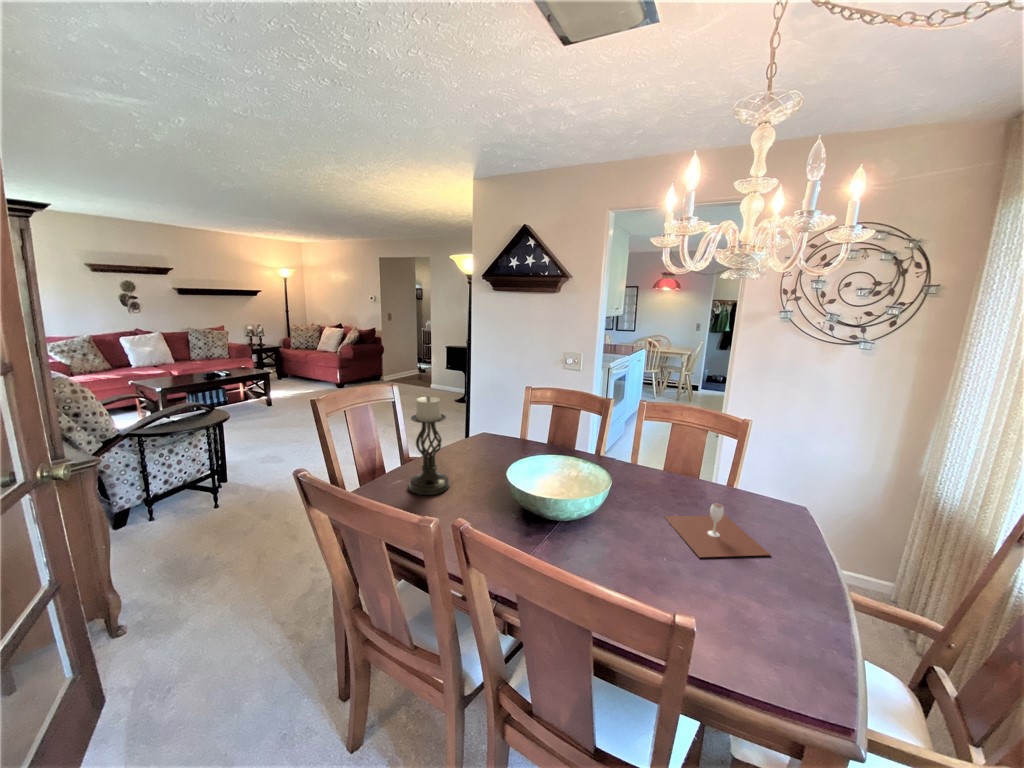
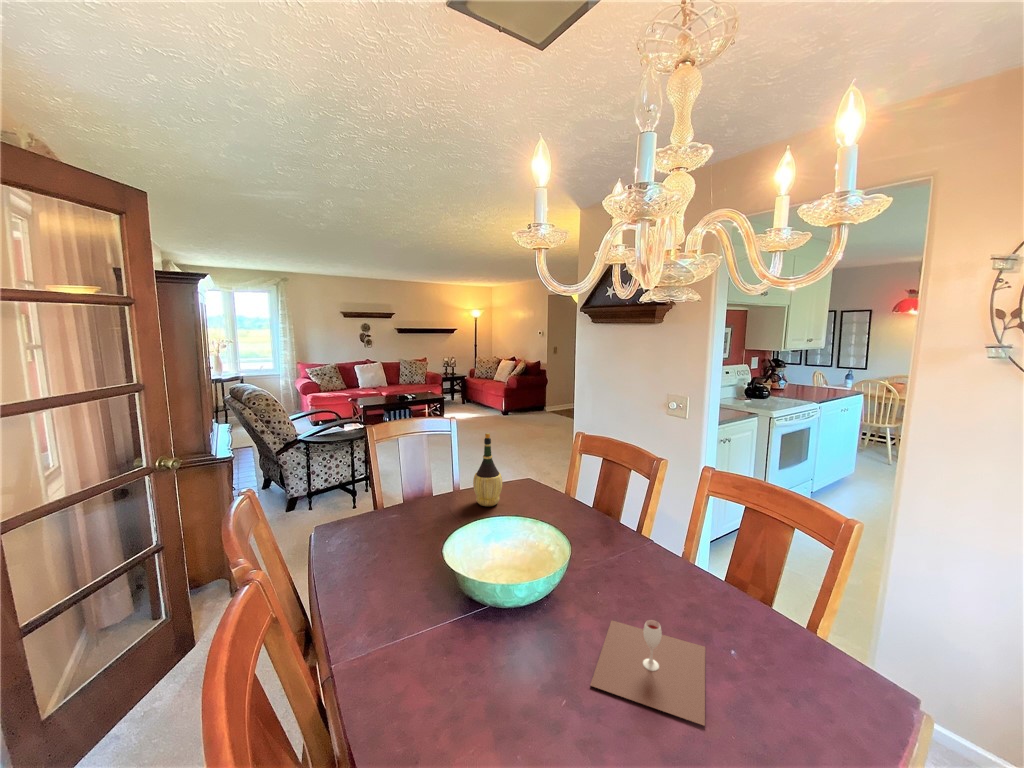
wine bottle: none [468,392,495,461] -> present [473,433,502,506]
candle holder: present [409,395,449,495] -> none [391,431,432,529]

